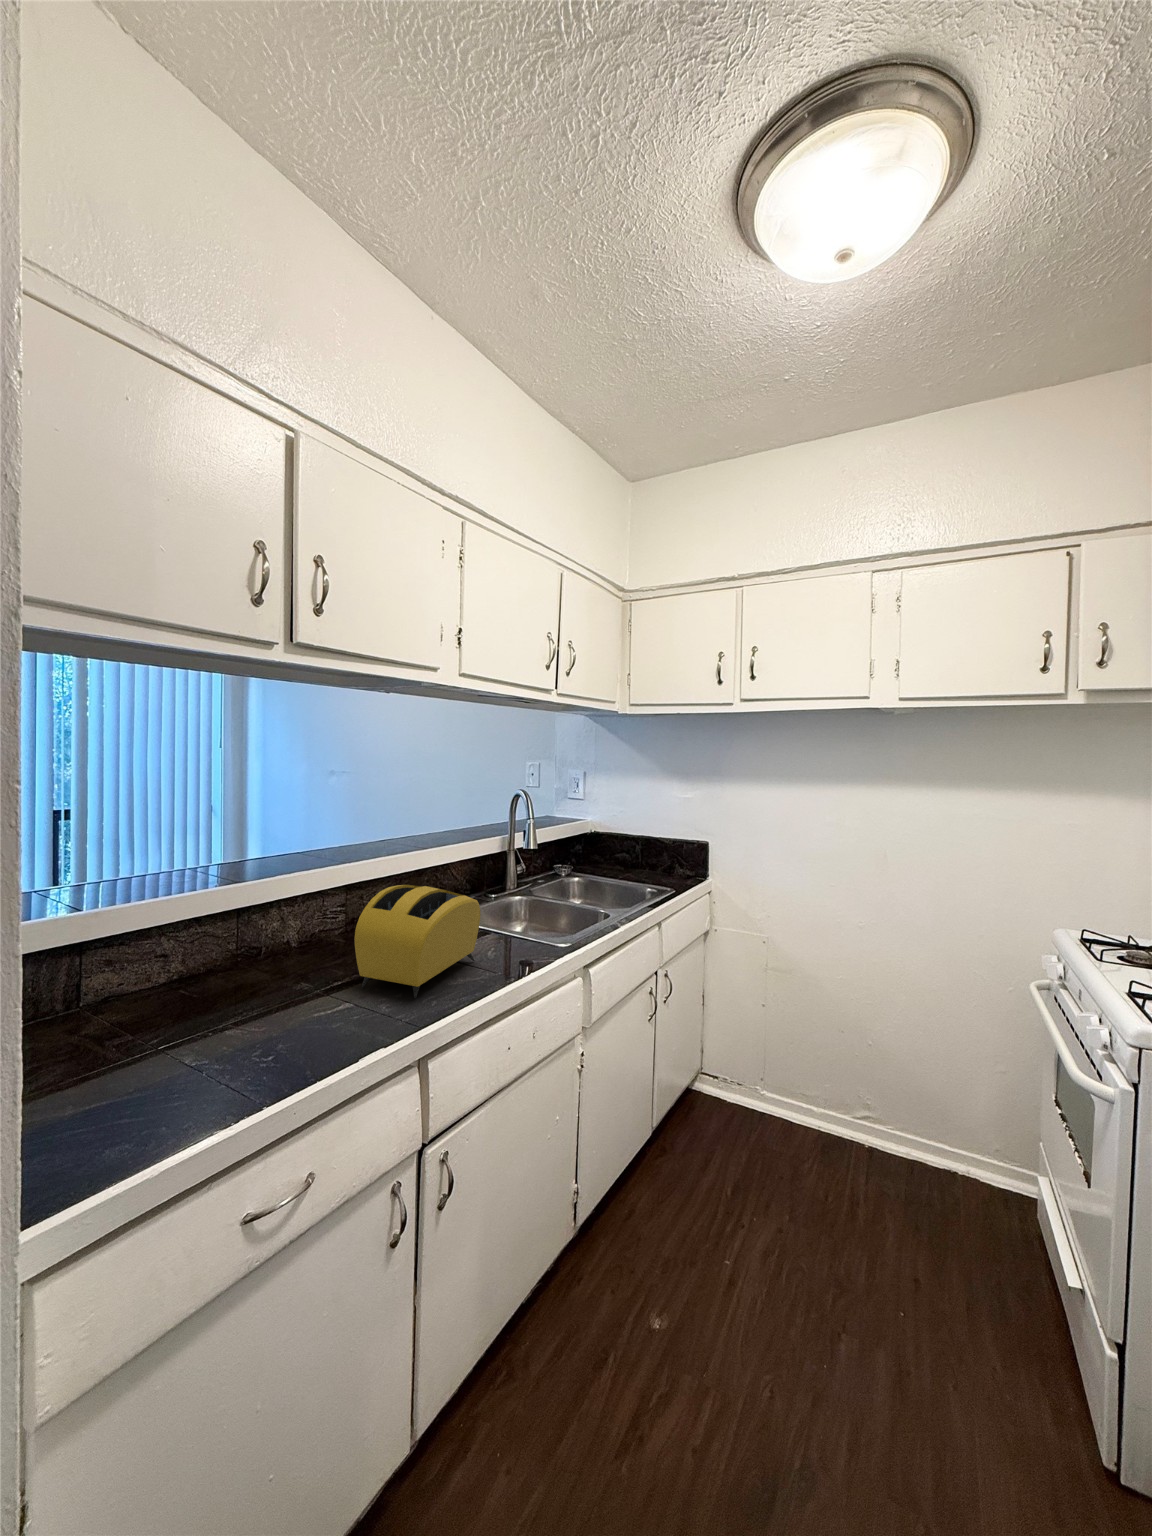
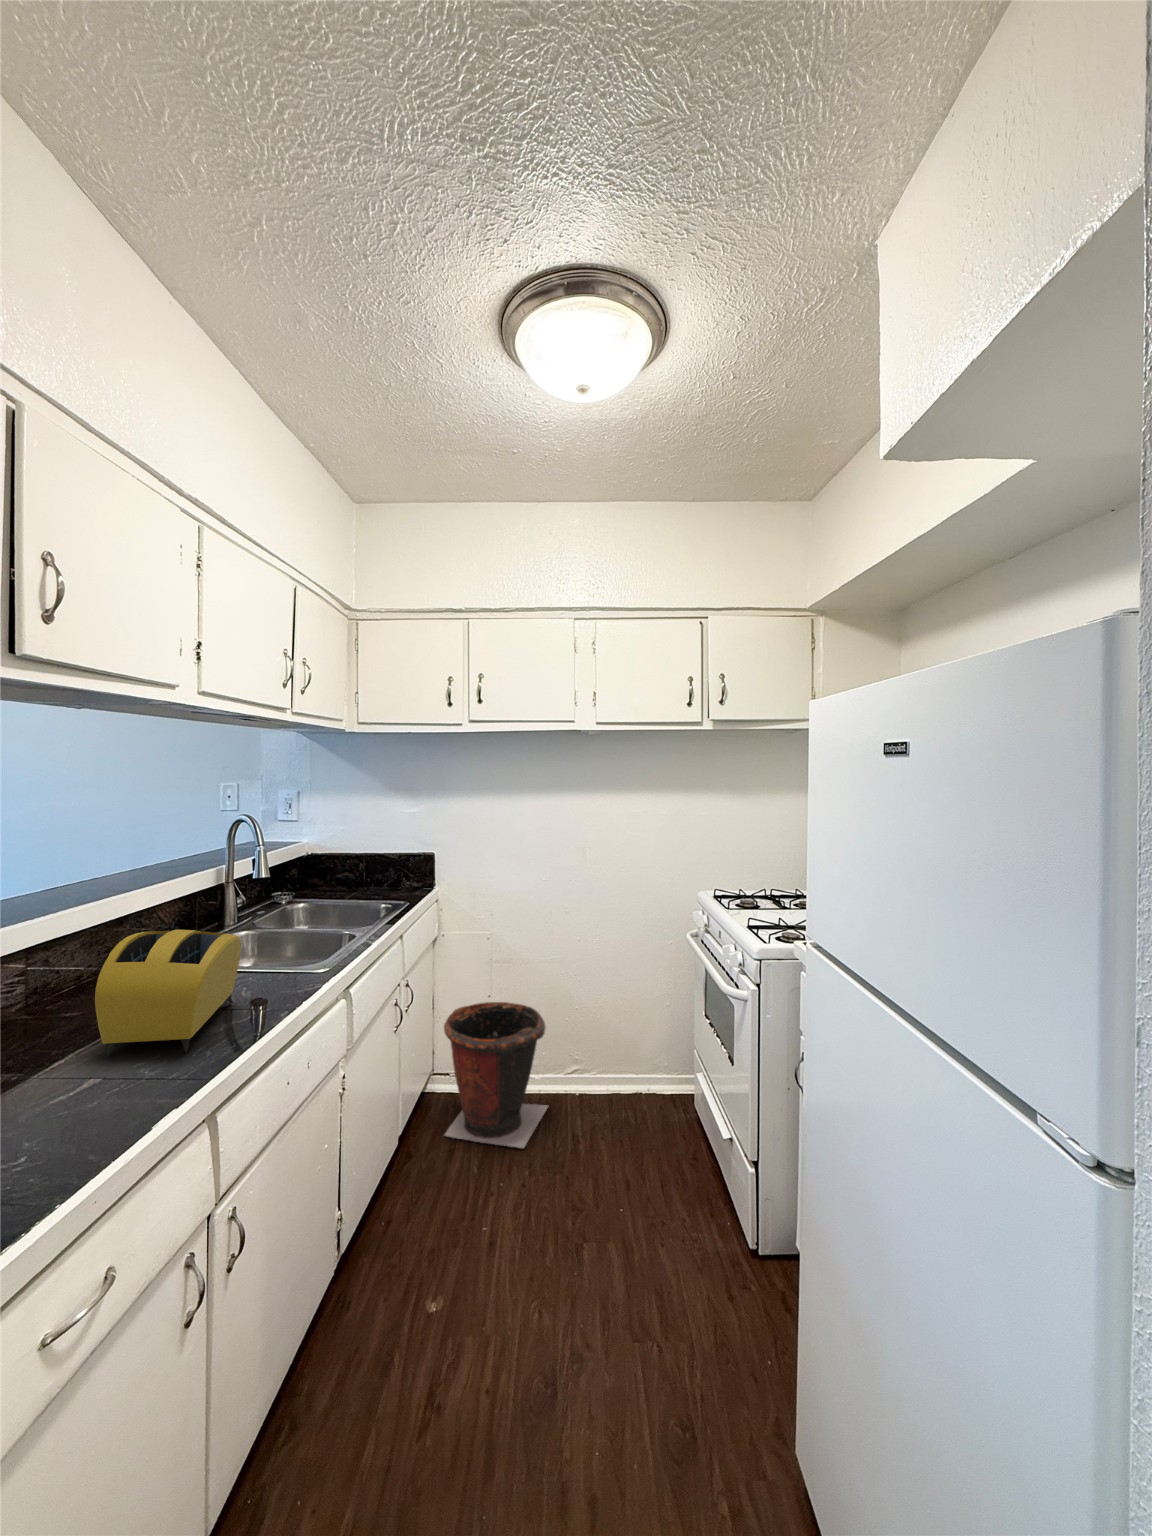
waste bin: none [704,1008,831,1185] -> present [444,1002,548,1148]

